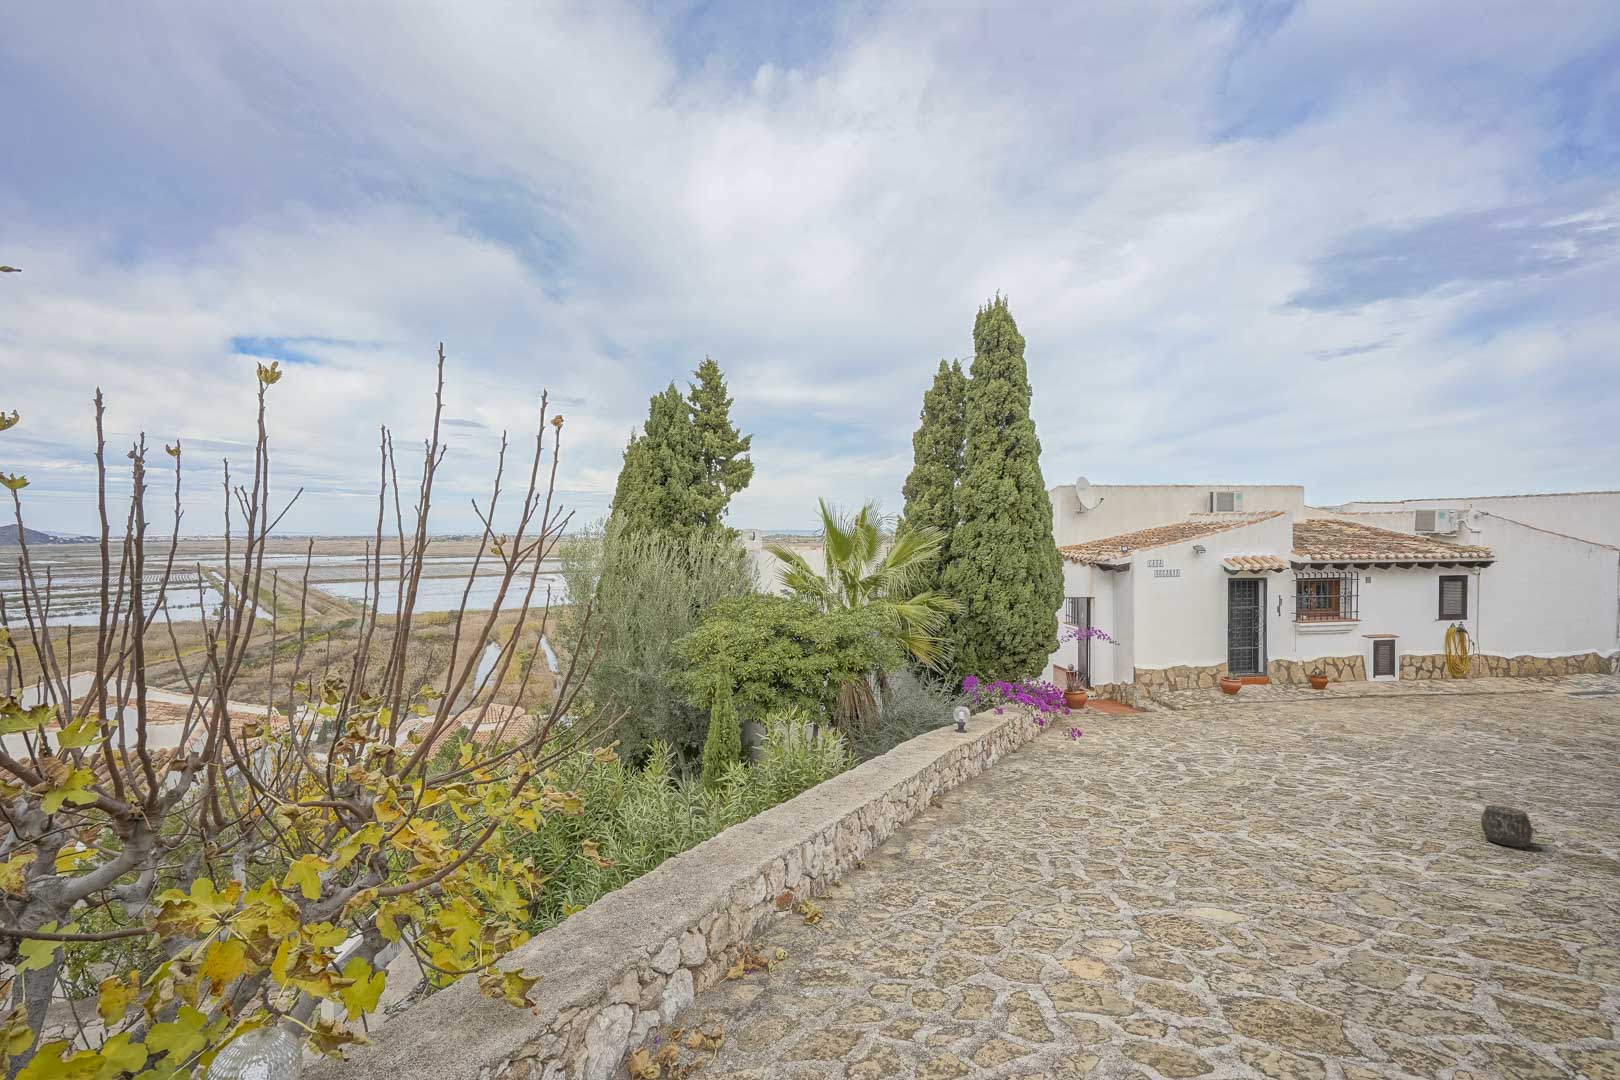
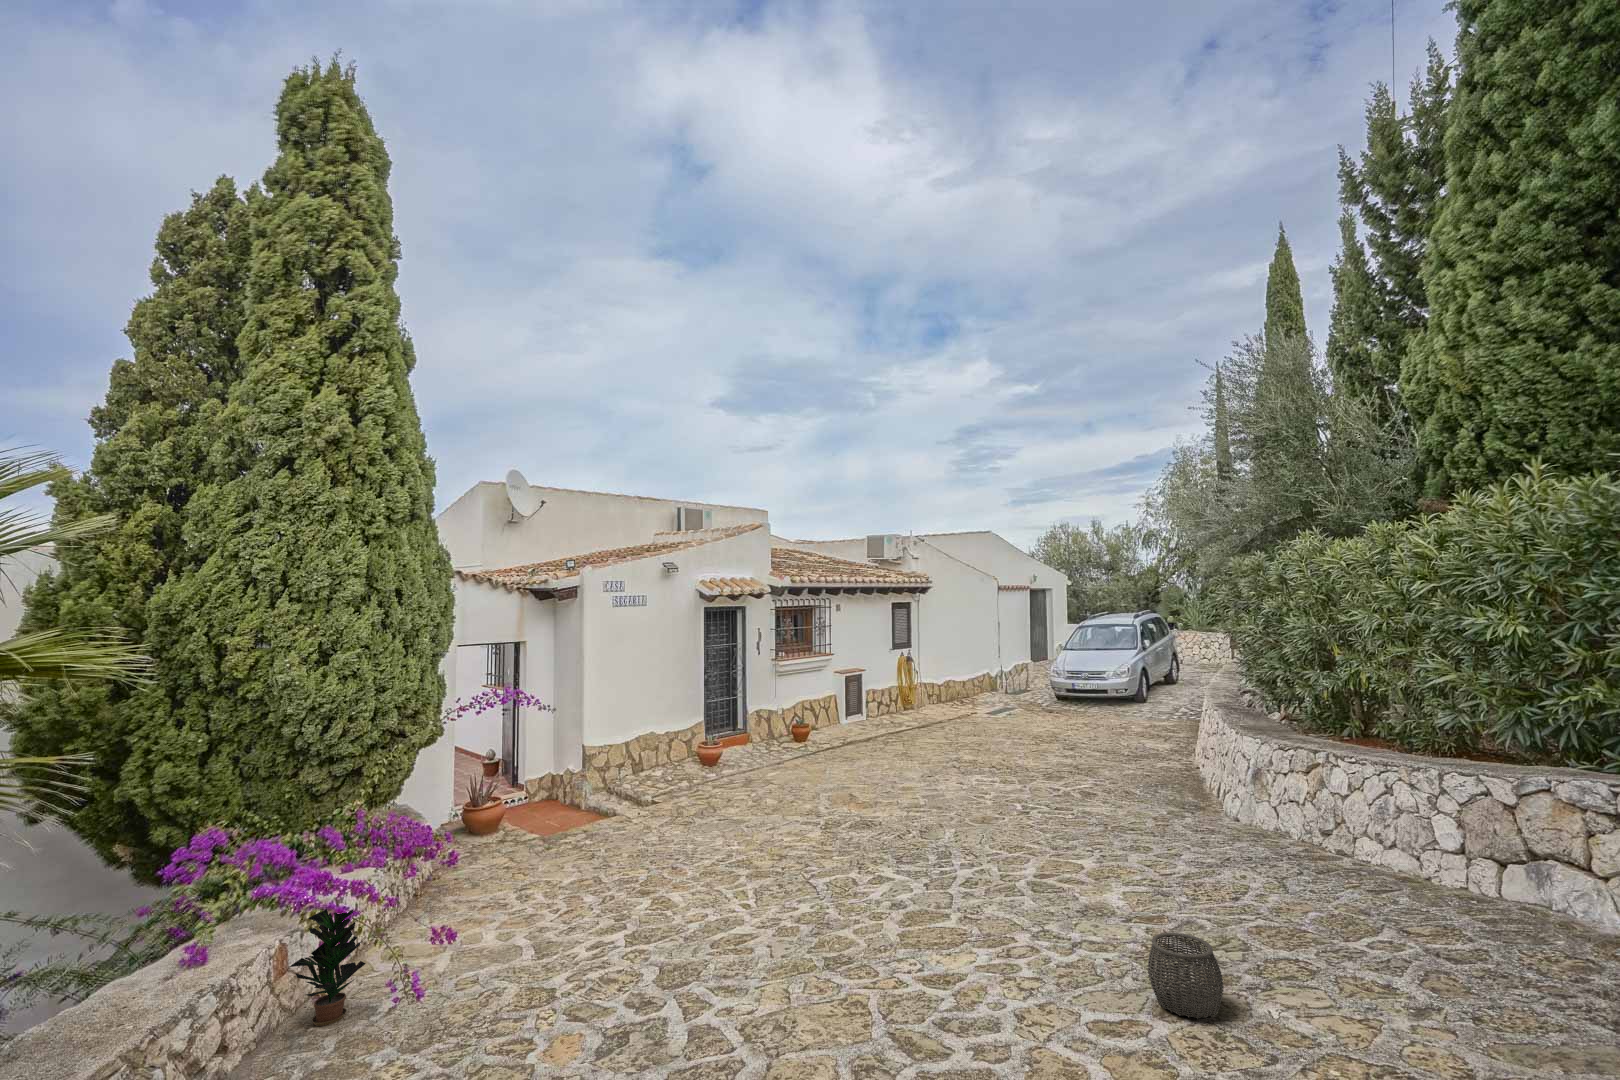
potted plant: none [1019,714,1047,760] -> present [290,909,366,1026]

